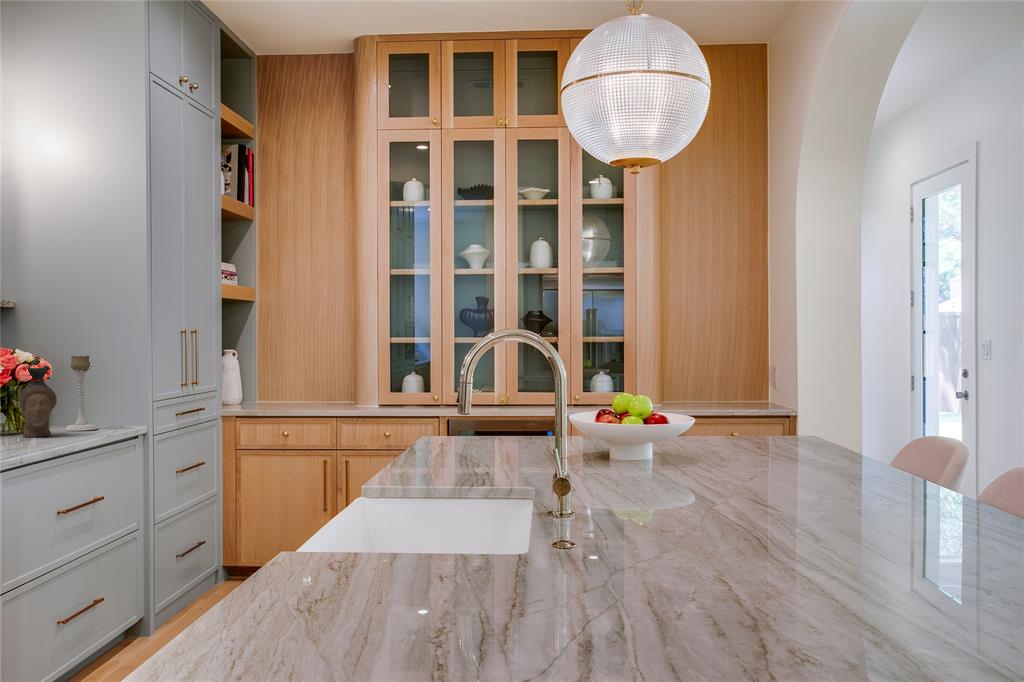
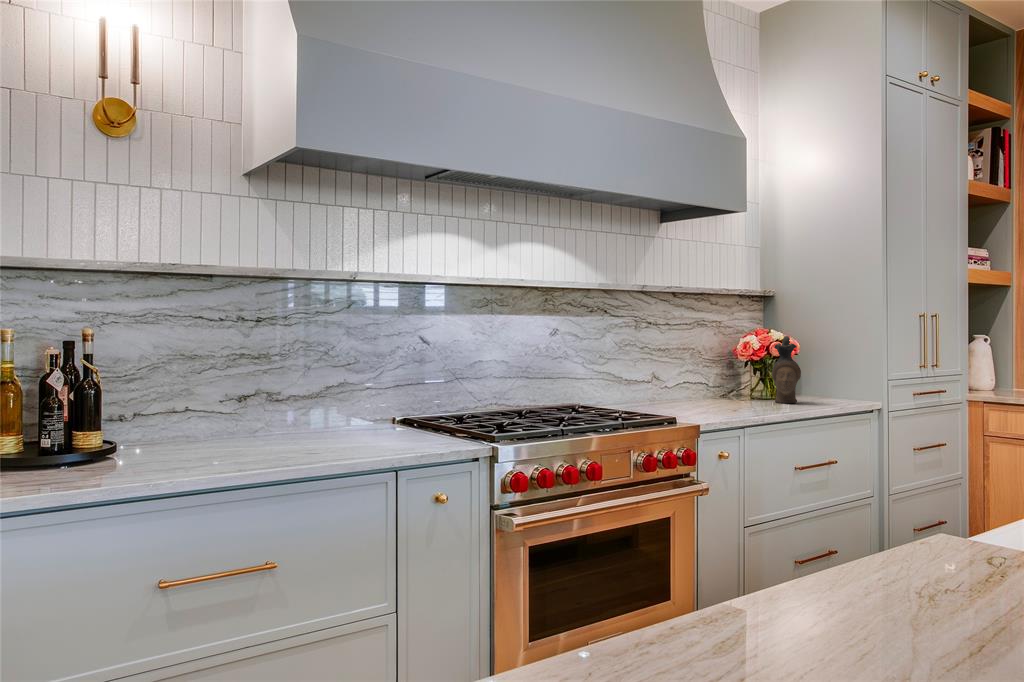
candle holder: present [65,356,98,431] -> none [811,337,840,401]

